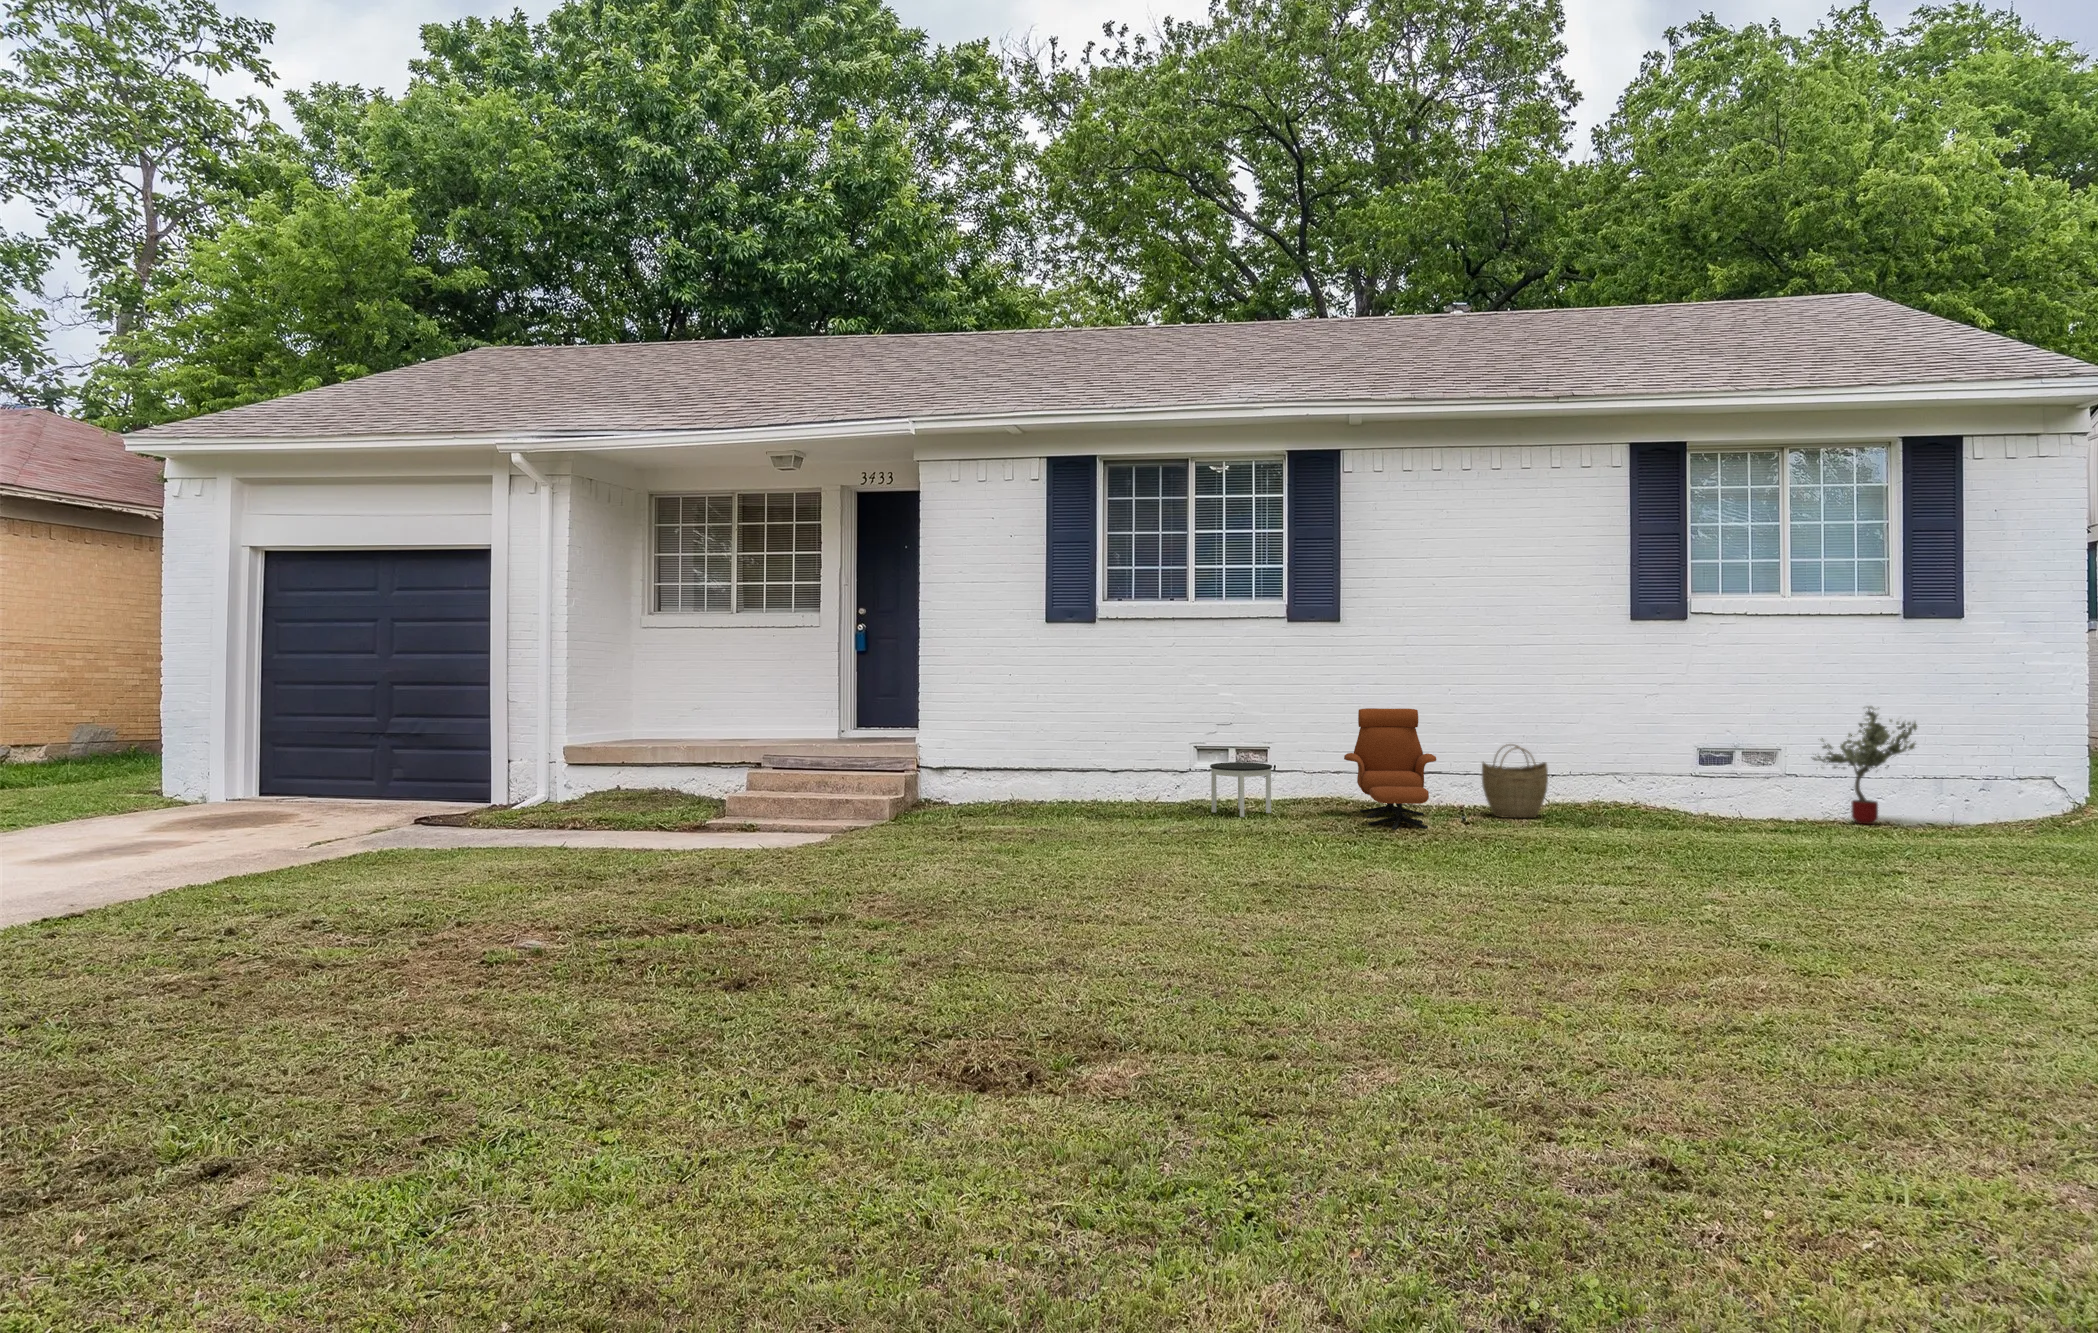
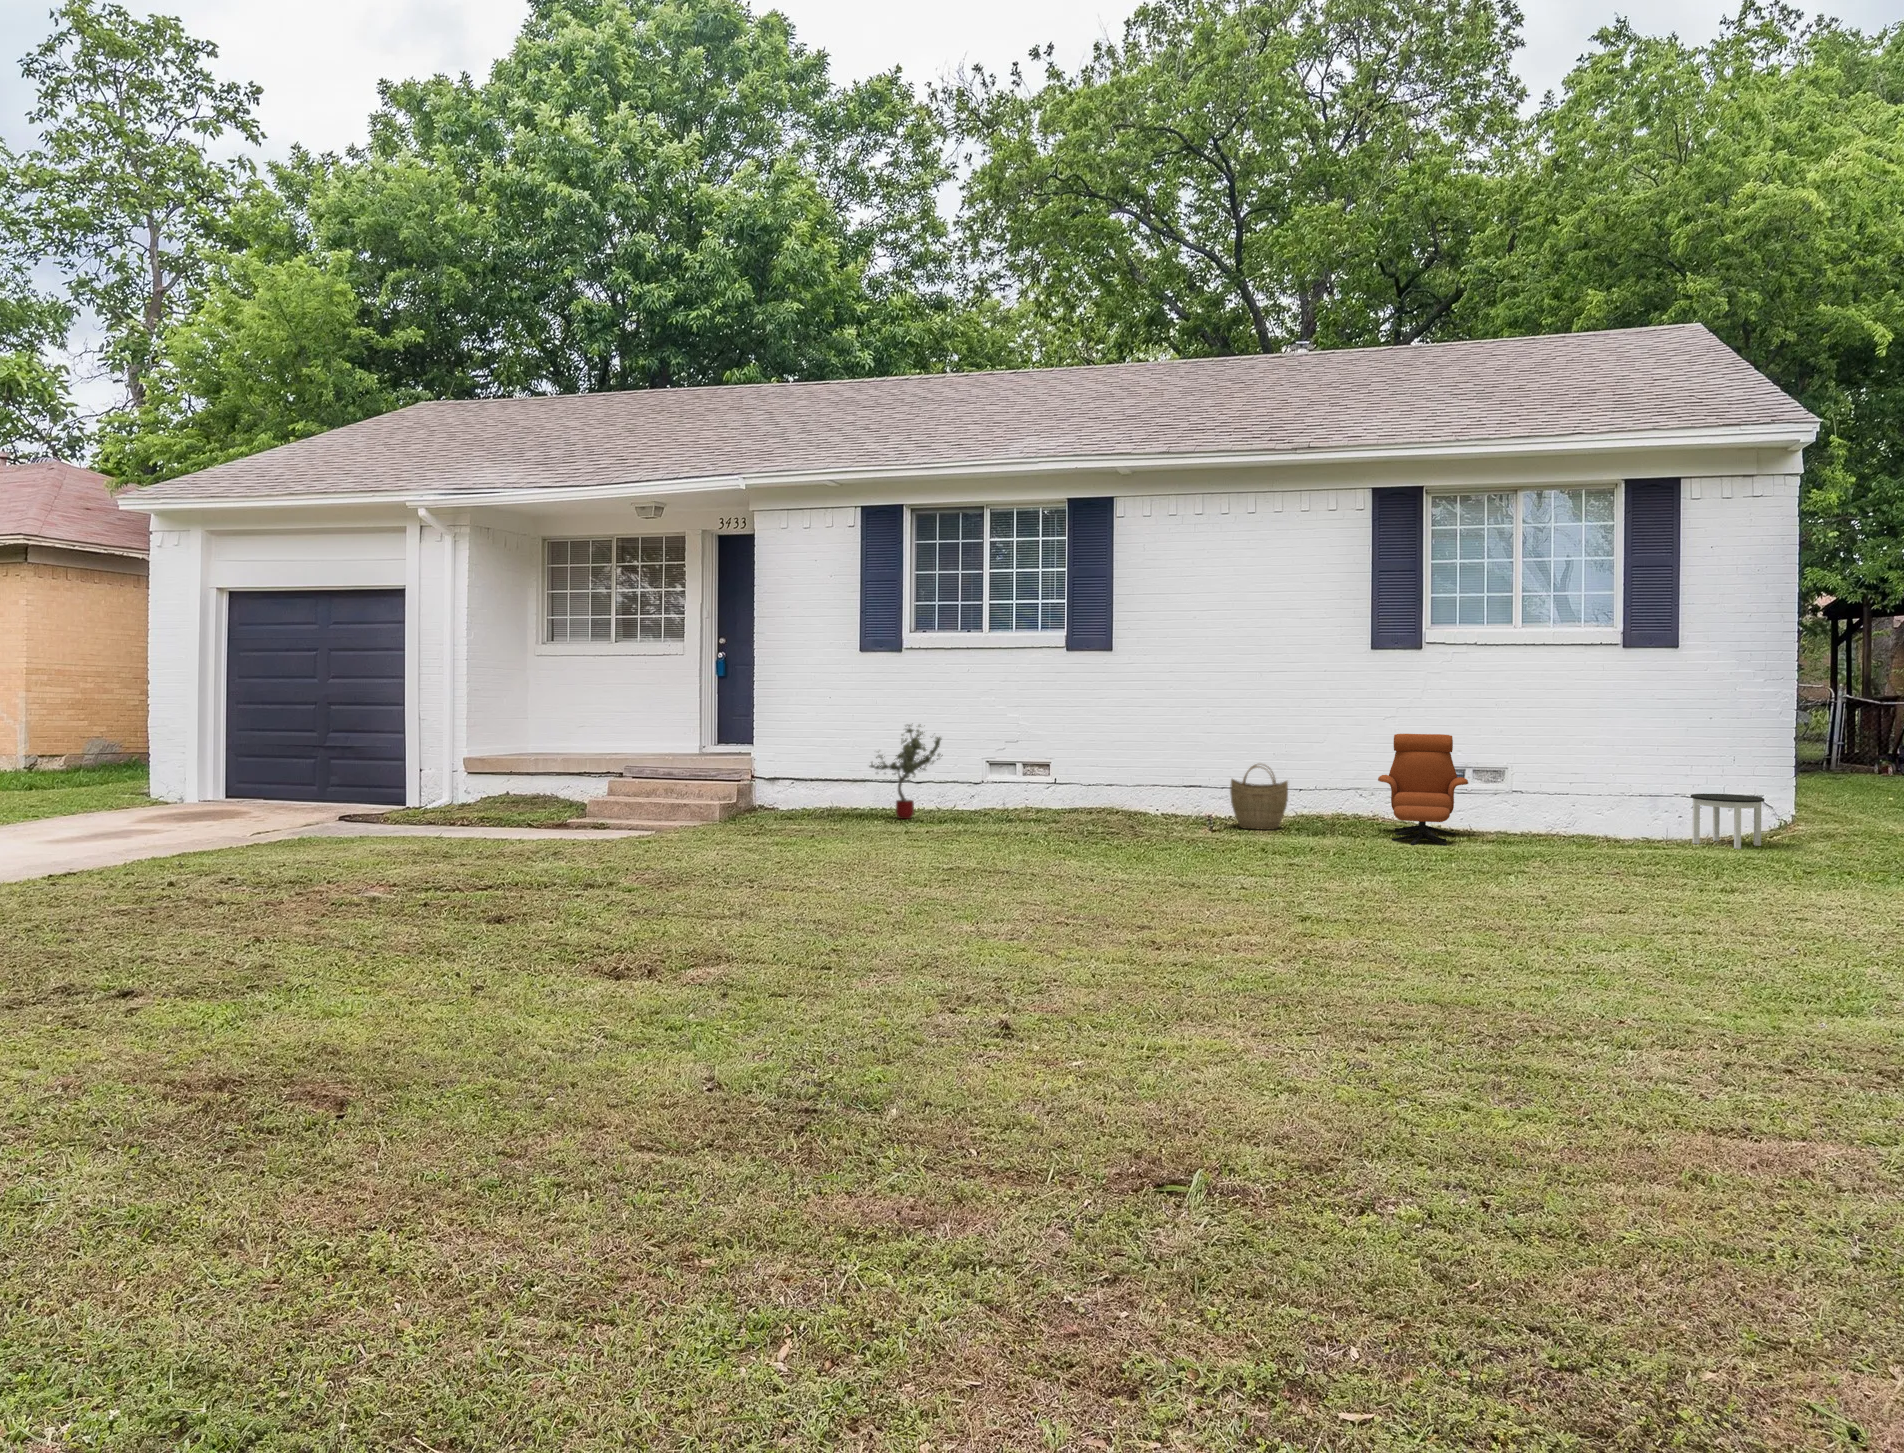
potted tree: present [1811,706,1917,825] -> present [869,725,943,819]
lounge chair: present [1344,708,1436,830] -> present [1378,734,1468,845]
round table: present [1210,762,1272,817] -> present [1690,794,1764,849]

